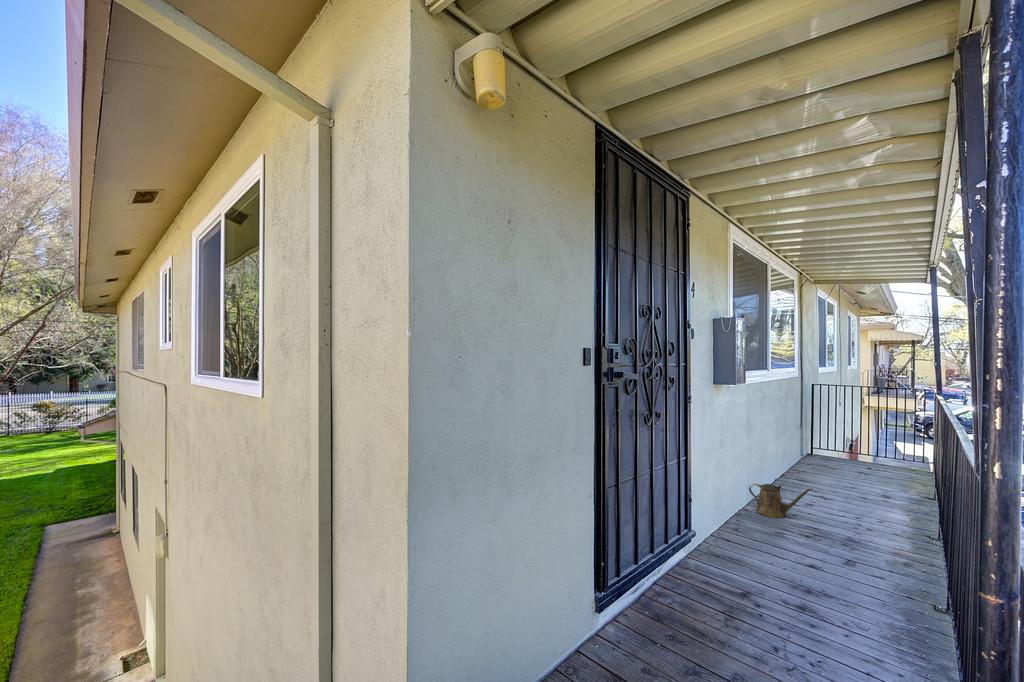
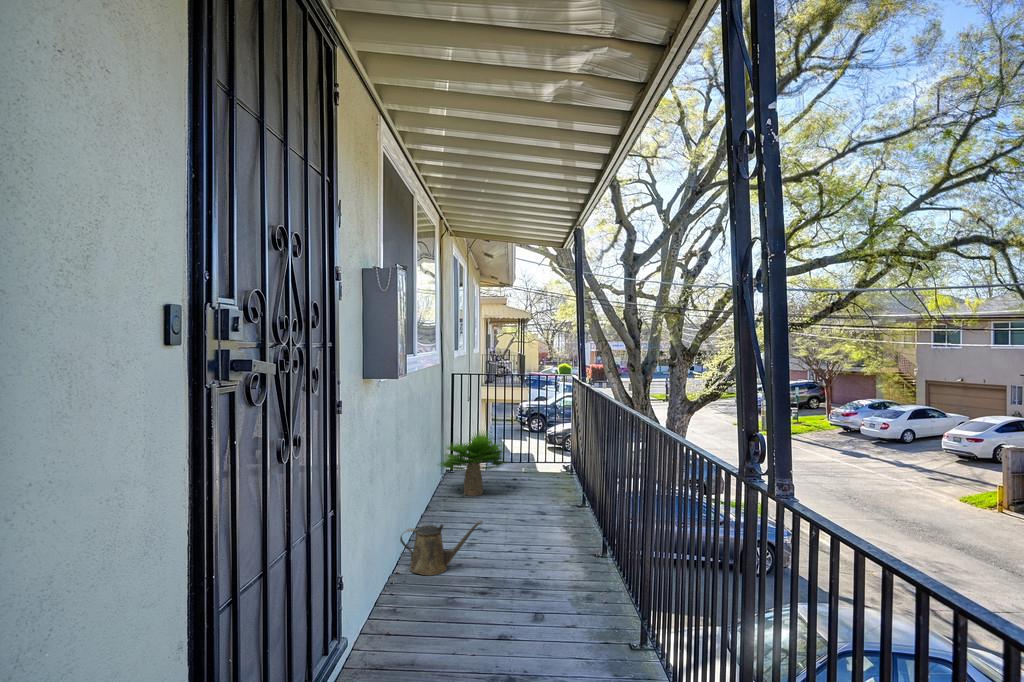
potted plant: none [794,426,863,476] -> present [439,432,506,496]

